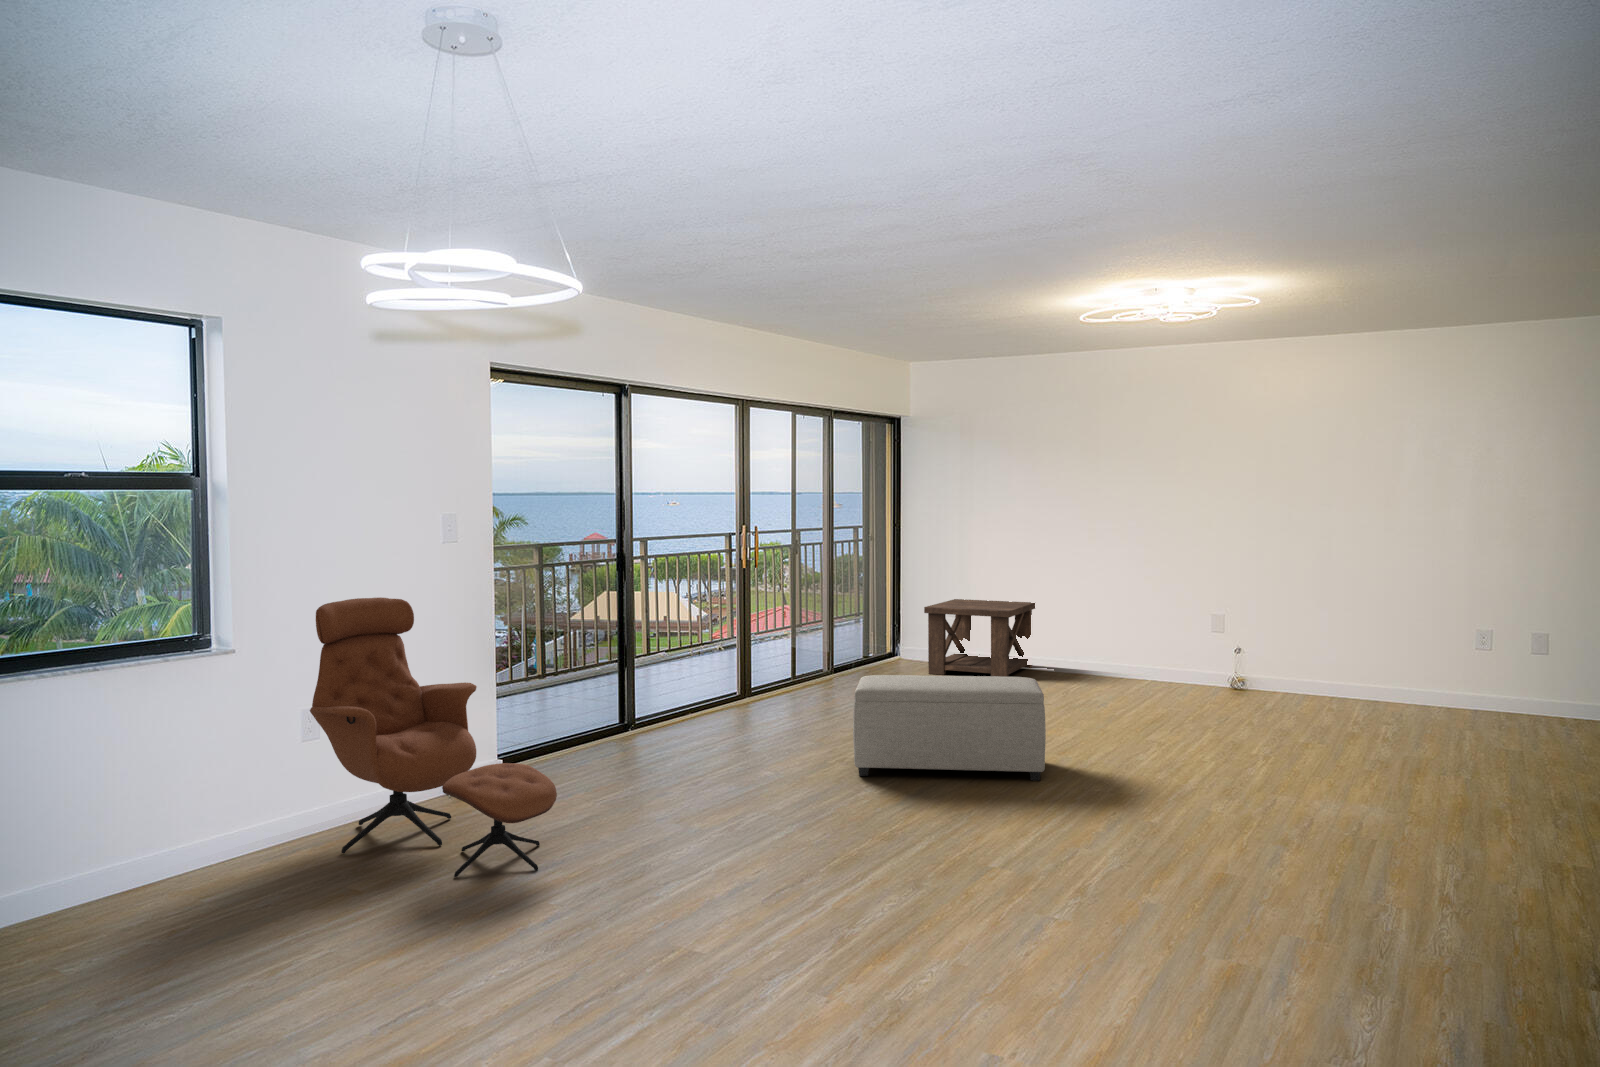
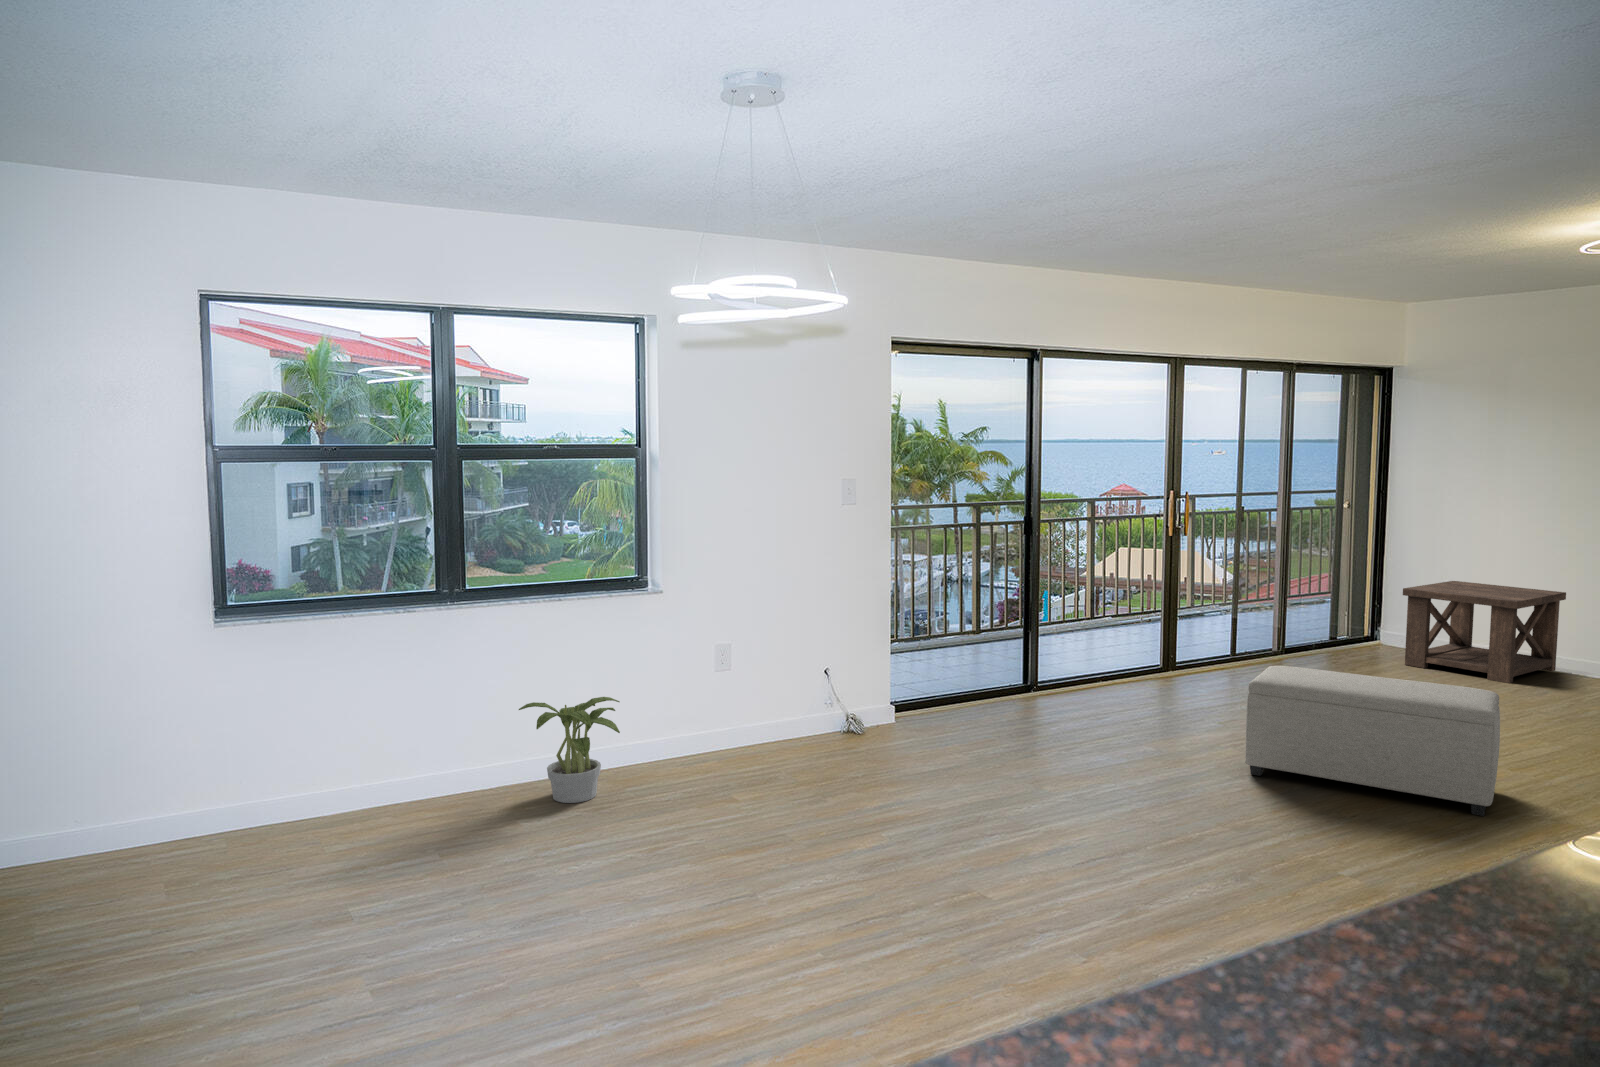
lounge chair: present [310,597,557,877] -> none [716,553,903,817]
potted plant: none [52,784,207,927] -> present [519,697,620,803]

